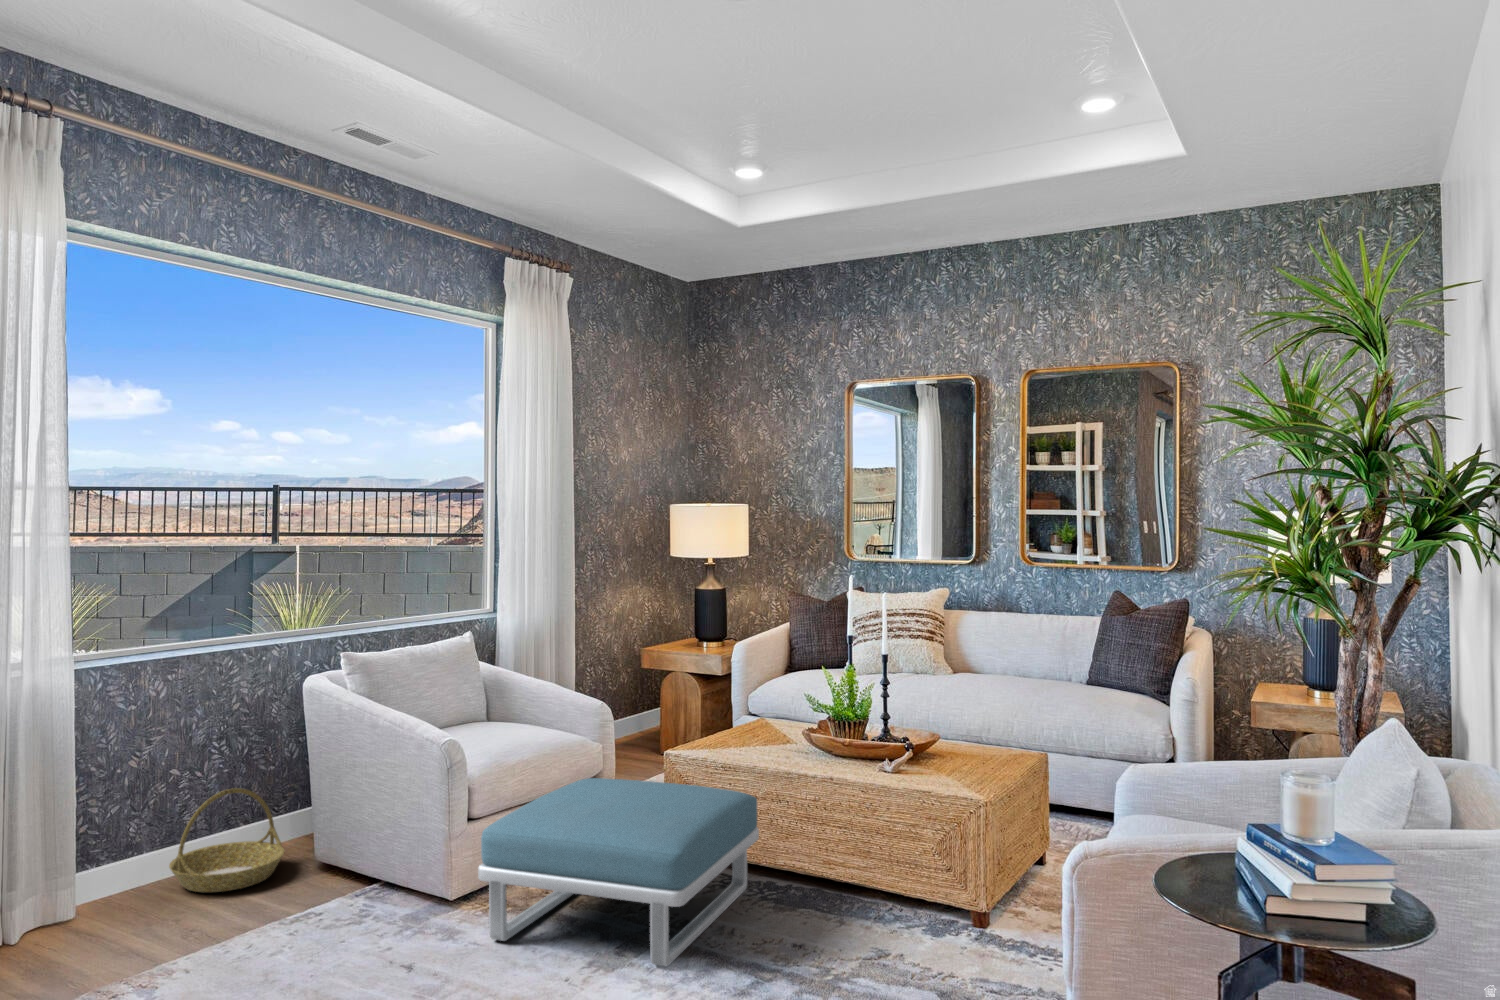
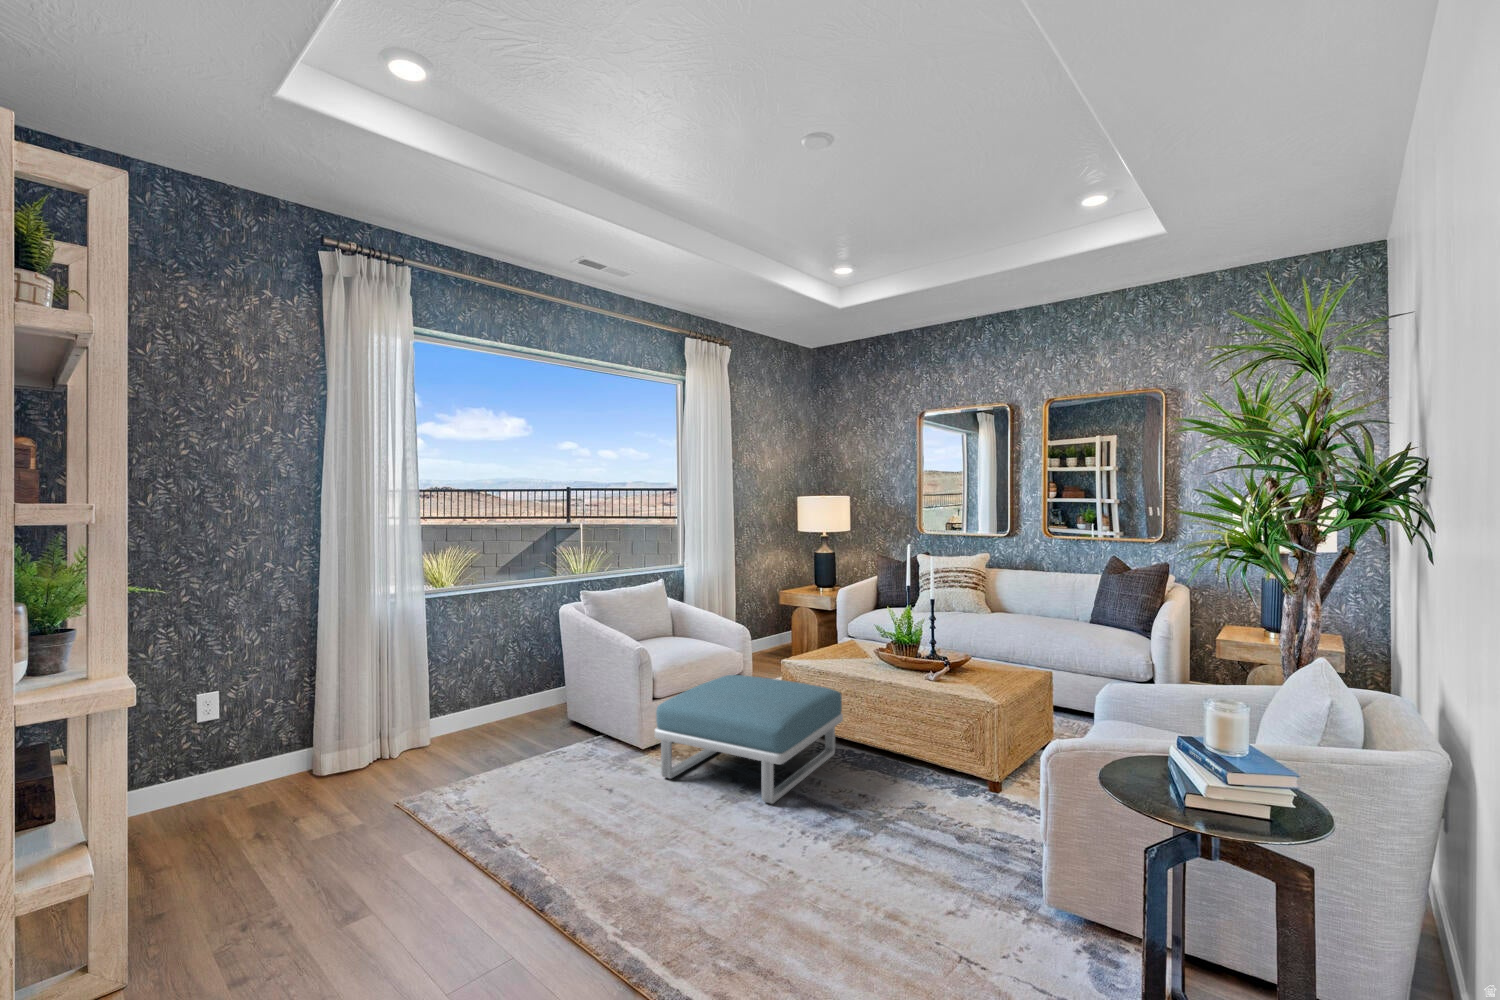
basket: present [169,788,284,892] -> none [478,671,546,735]

